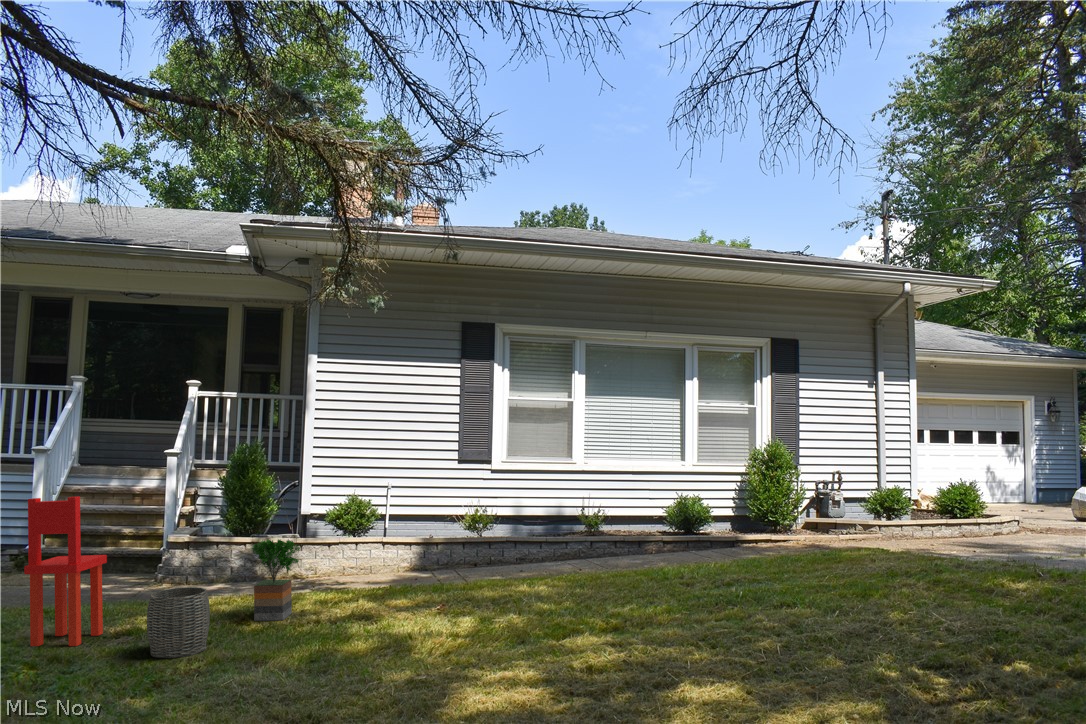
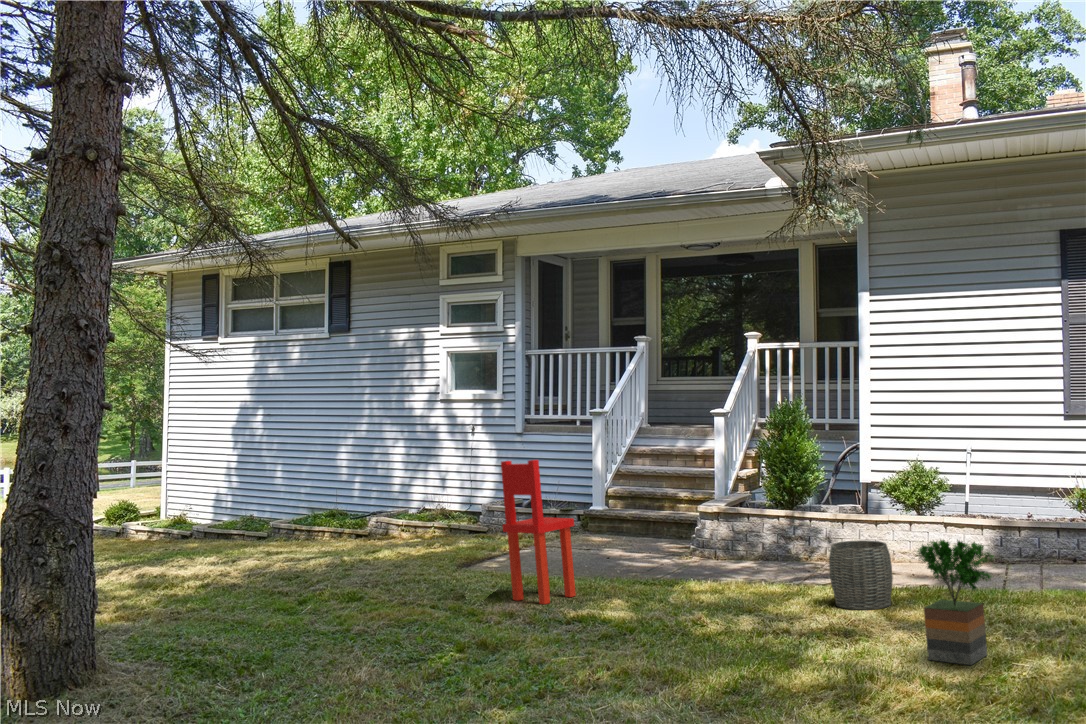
potted tree: present [251,539,300,621] -> present [917,540,993,665]
woven basket: present [147,587,210,658] -> present [829,540,893,610]

